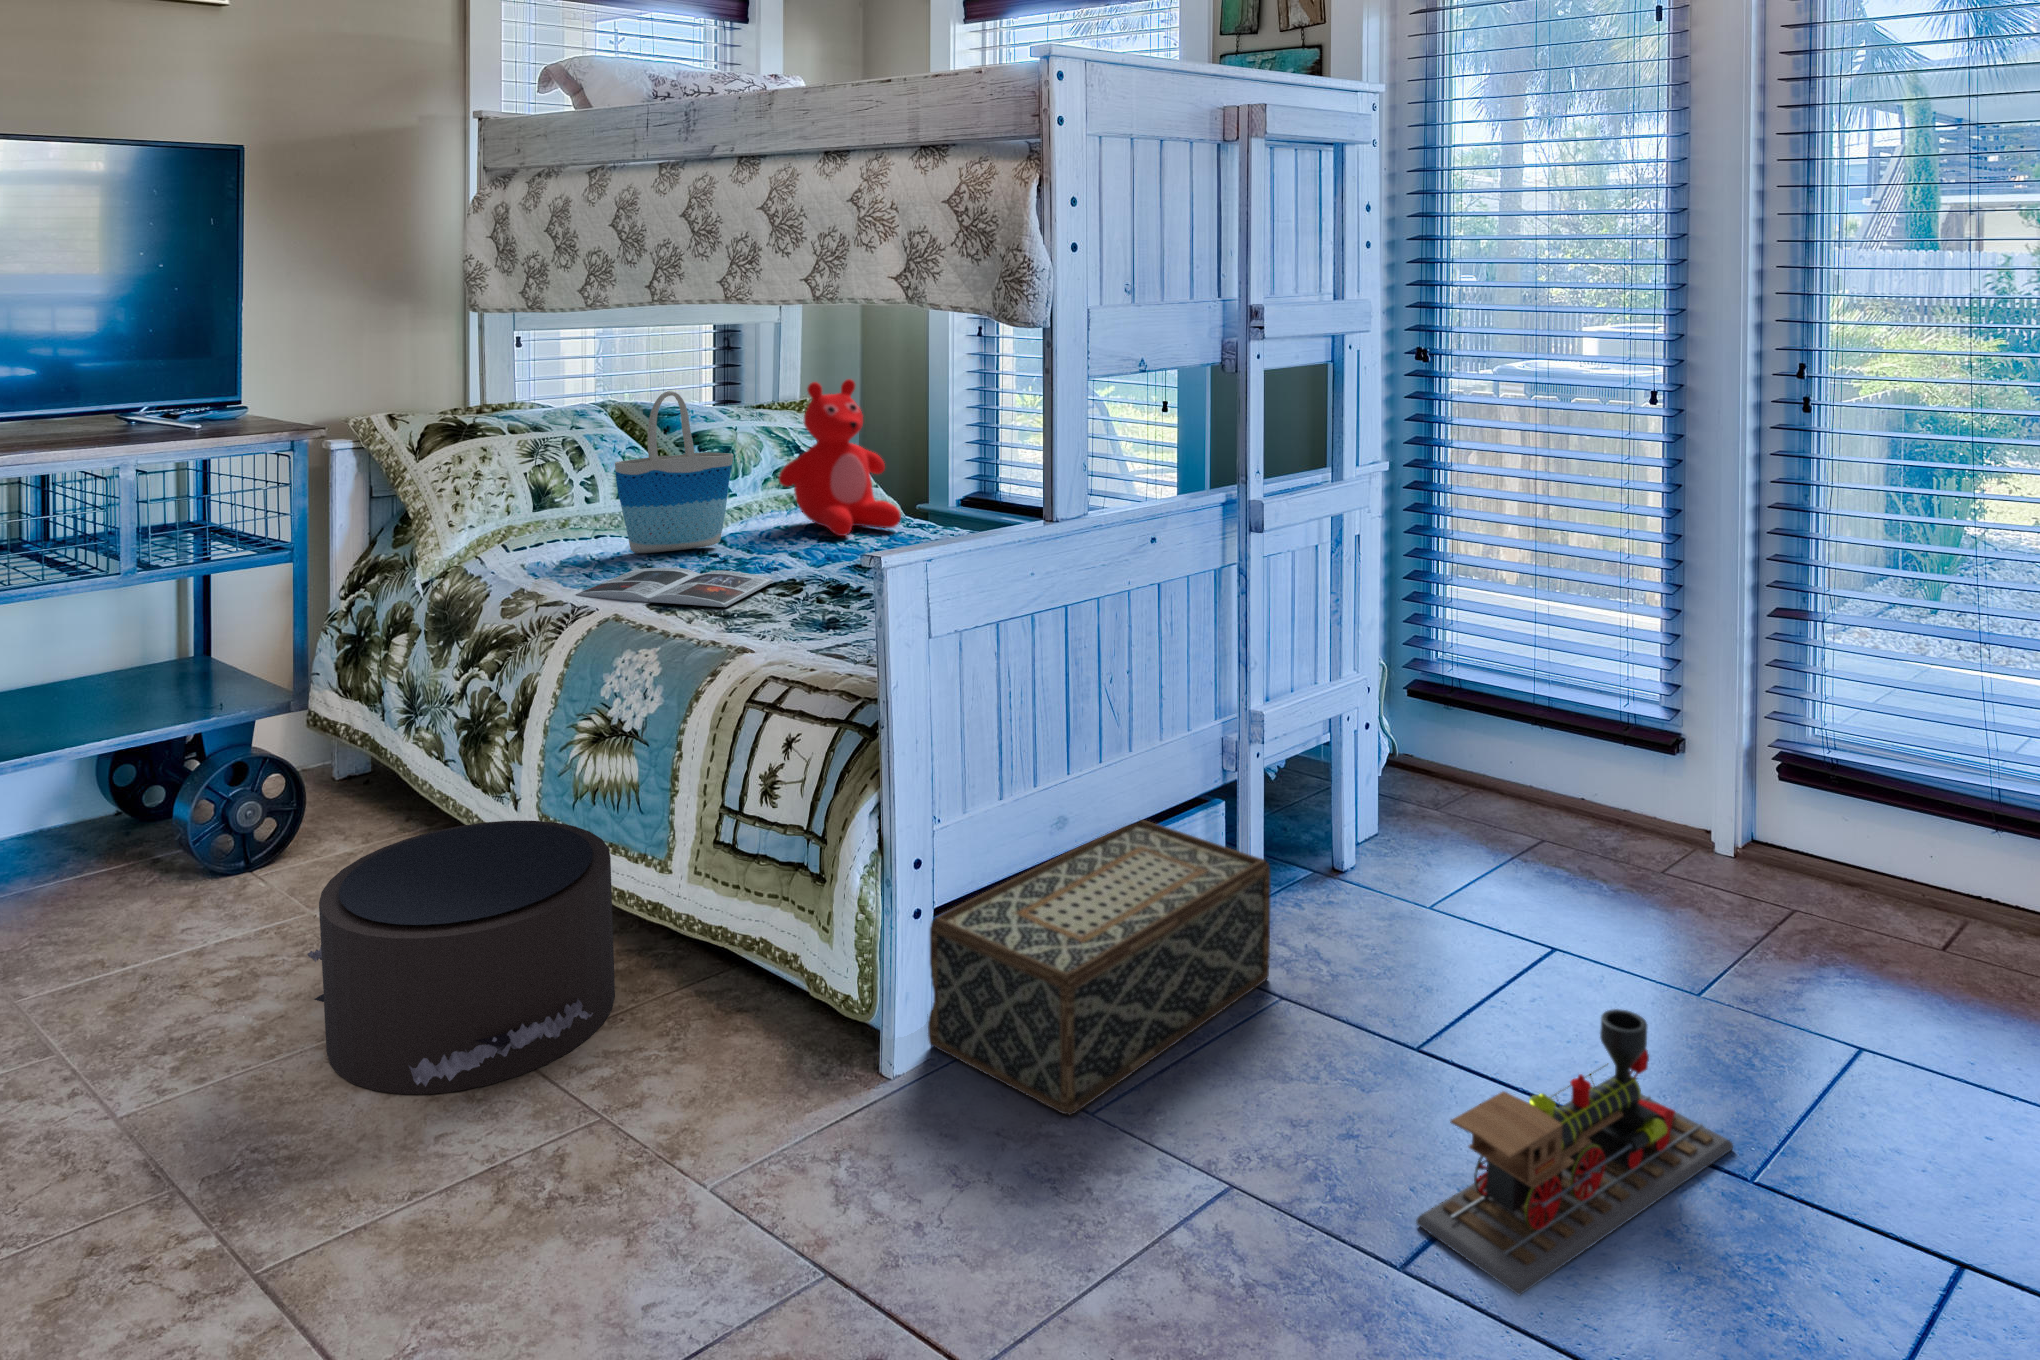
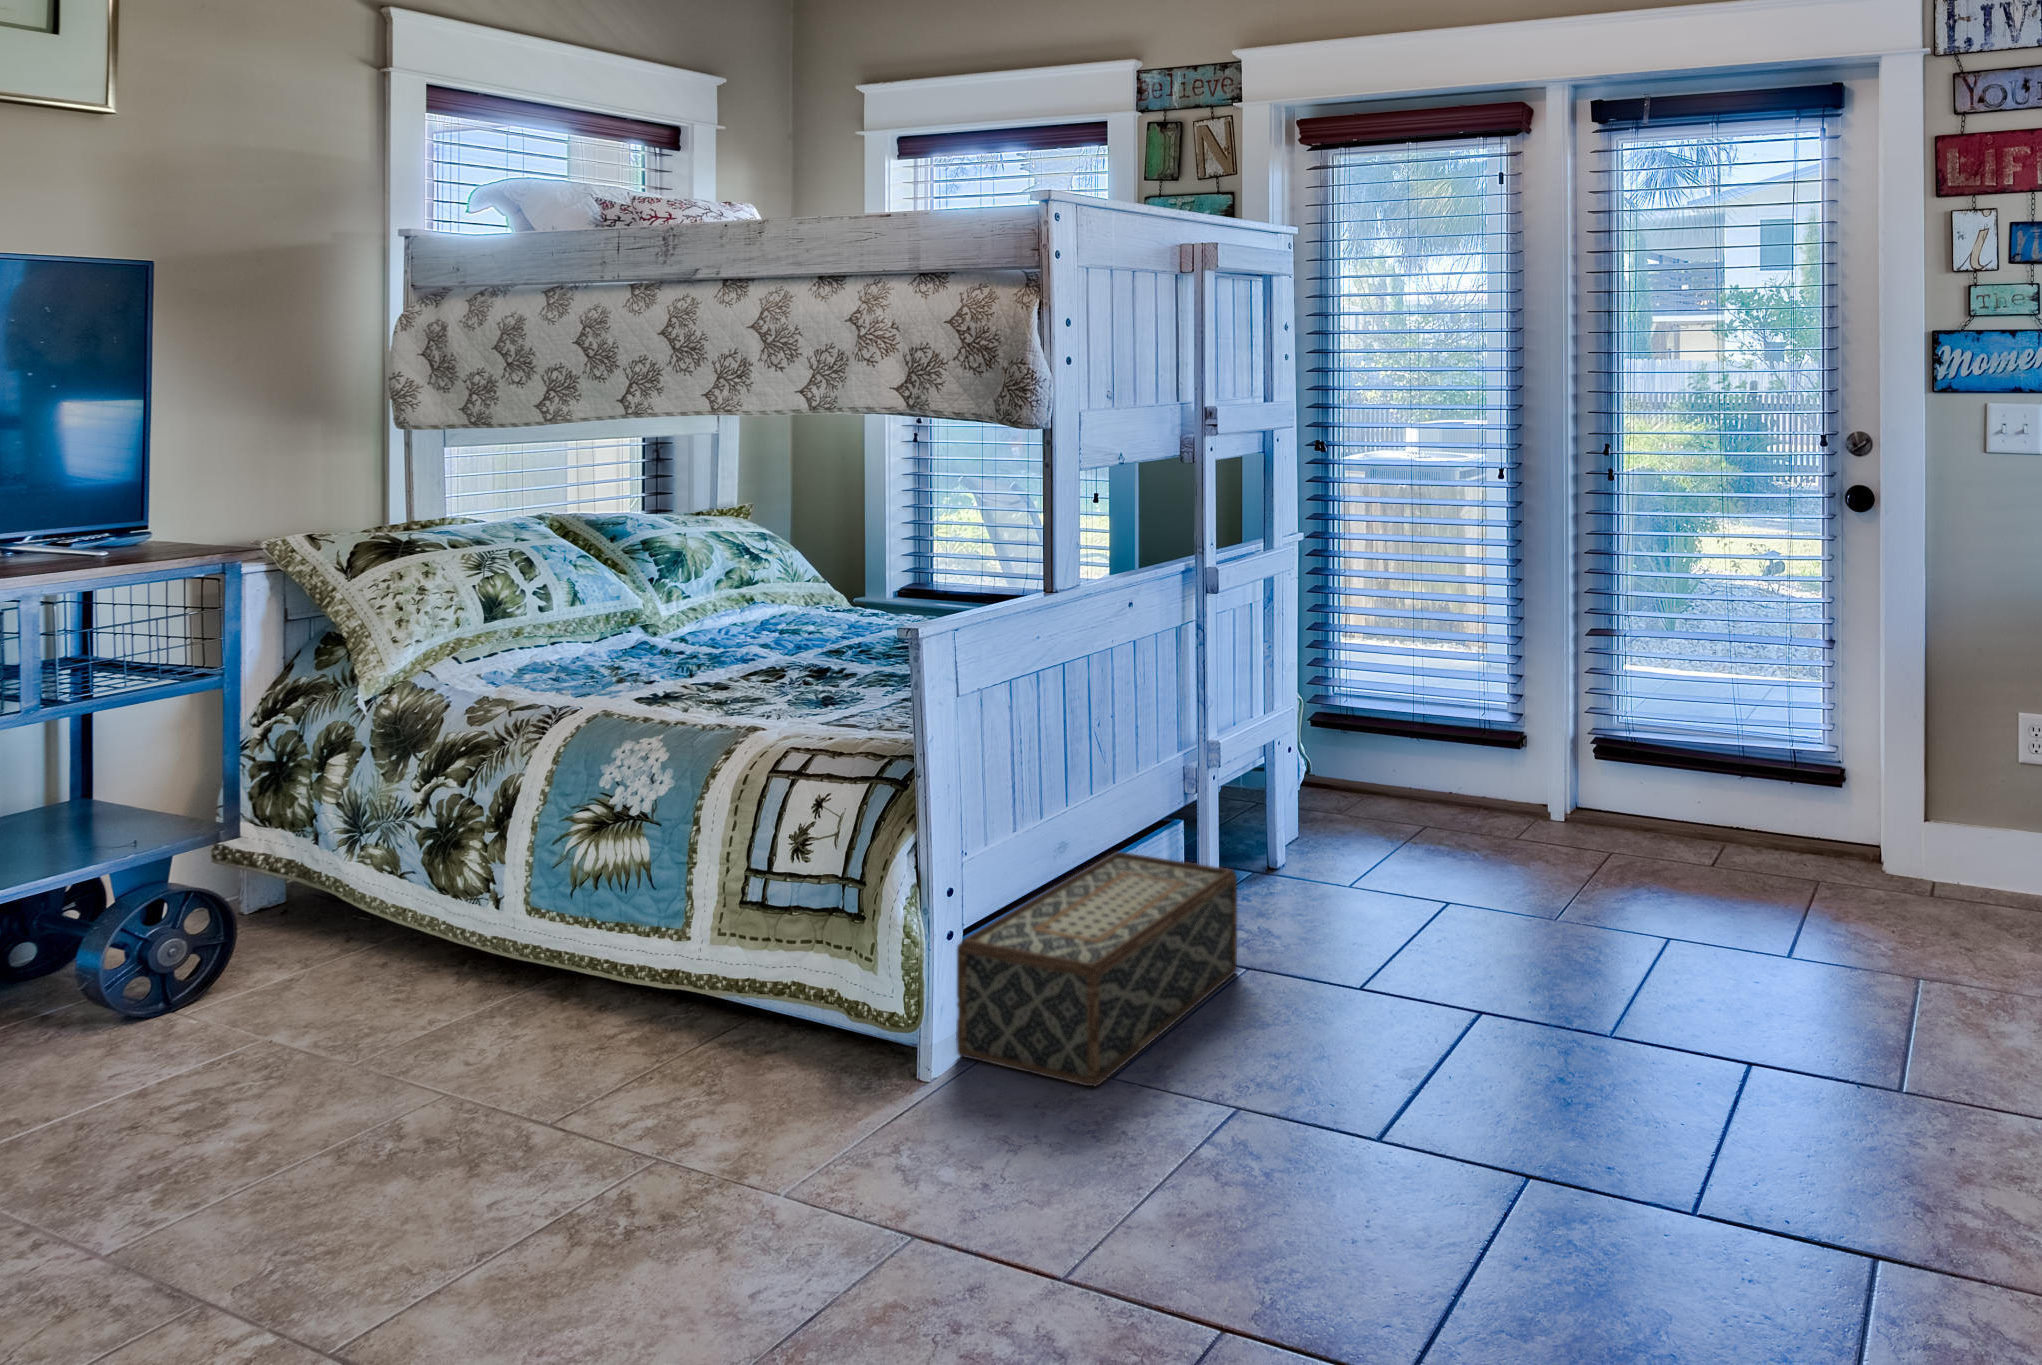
teddy bear: present [779,379,901,536] -> none [727,488,849,636]
tote bag: present [615,391,733,553] -> none [574,501,691,660]
magazine: present [576,567,774,607] -> none [552,667,752,699]
pouf: present [308,821,615,1094] -> none [304,906,640,1165]
toy train: present [1416,1009,1733,1295] -> none [1387,936,1605,1146]

